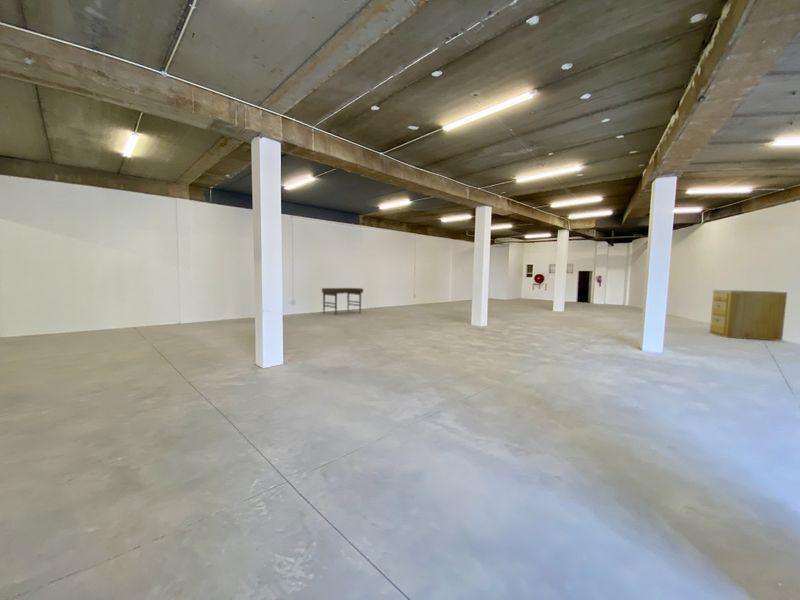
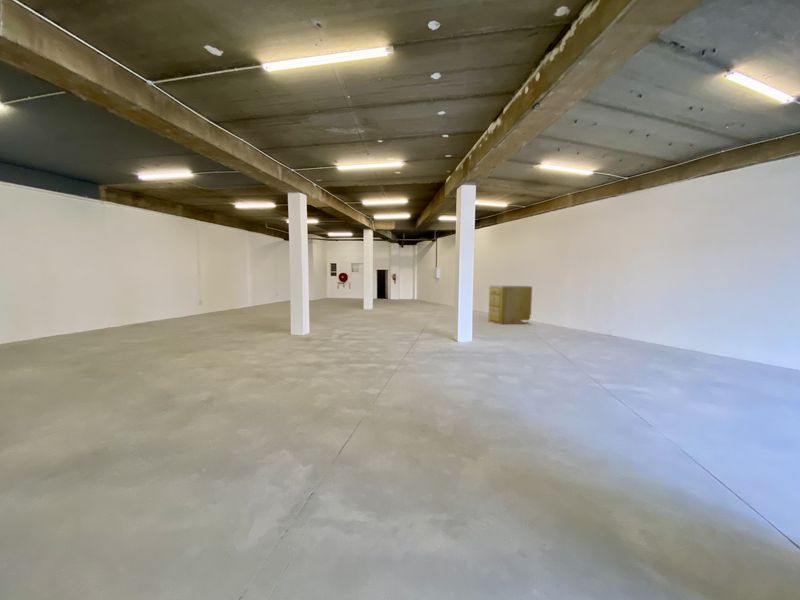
desk: present [322,288,363,314] -> none [30,293,117,338]

